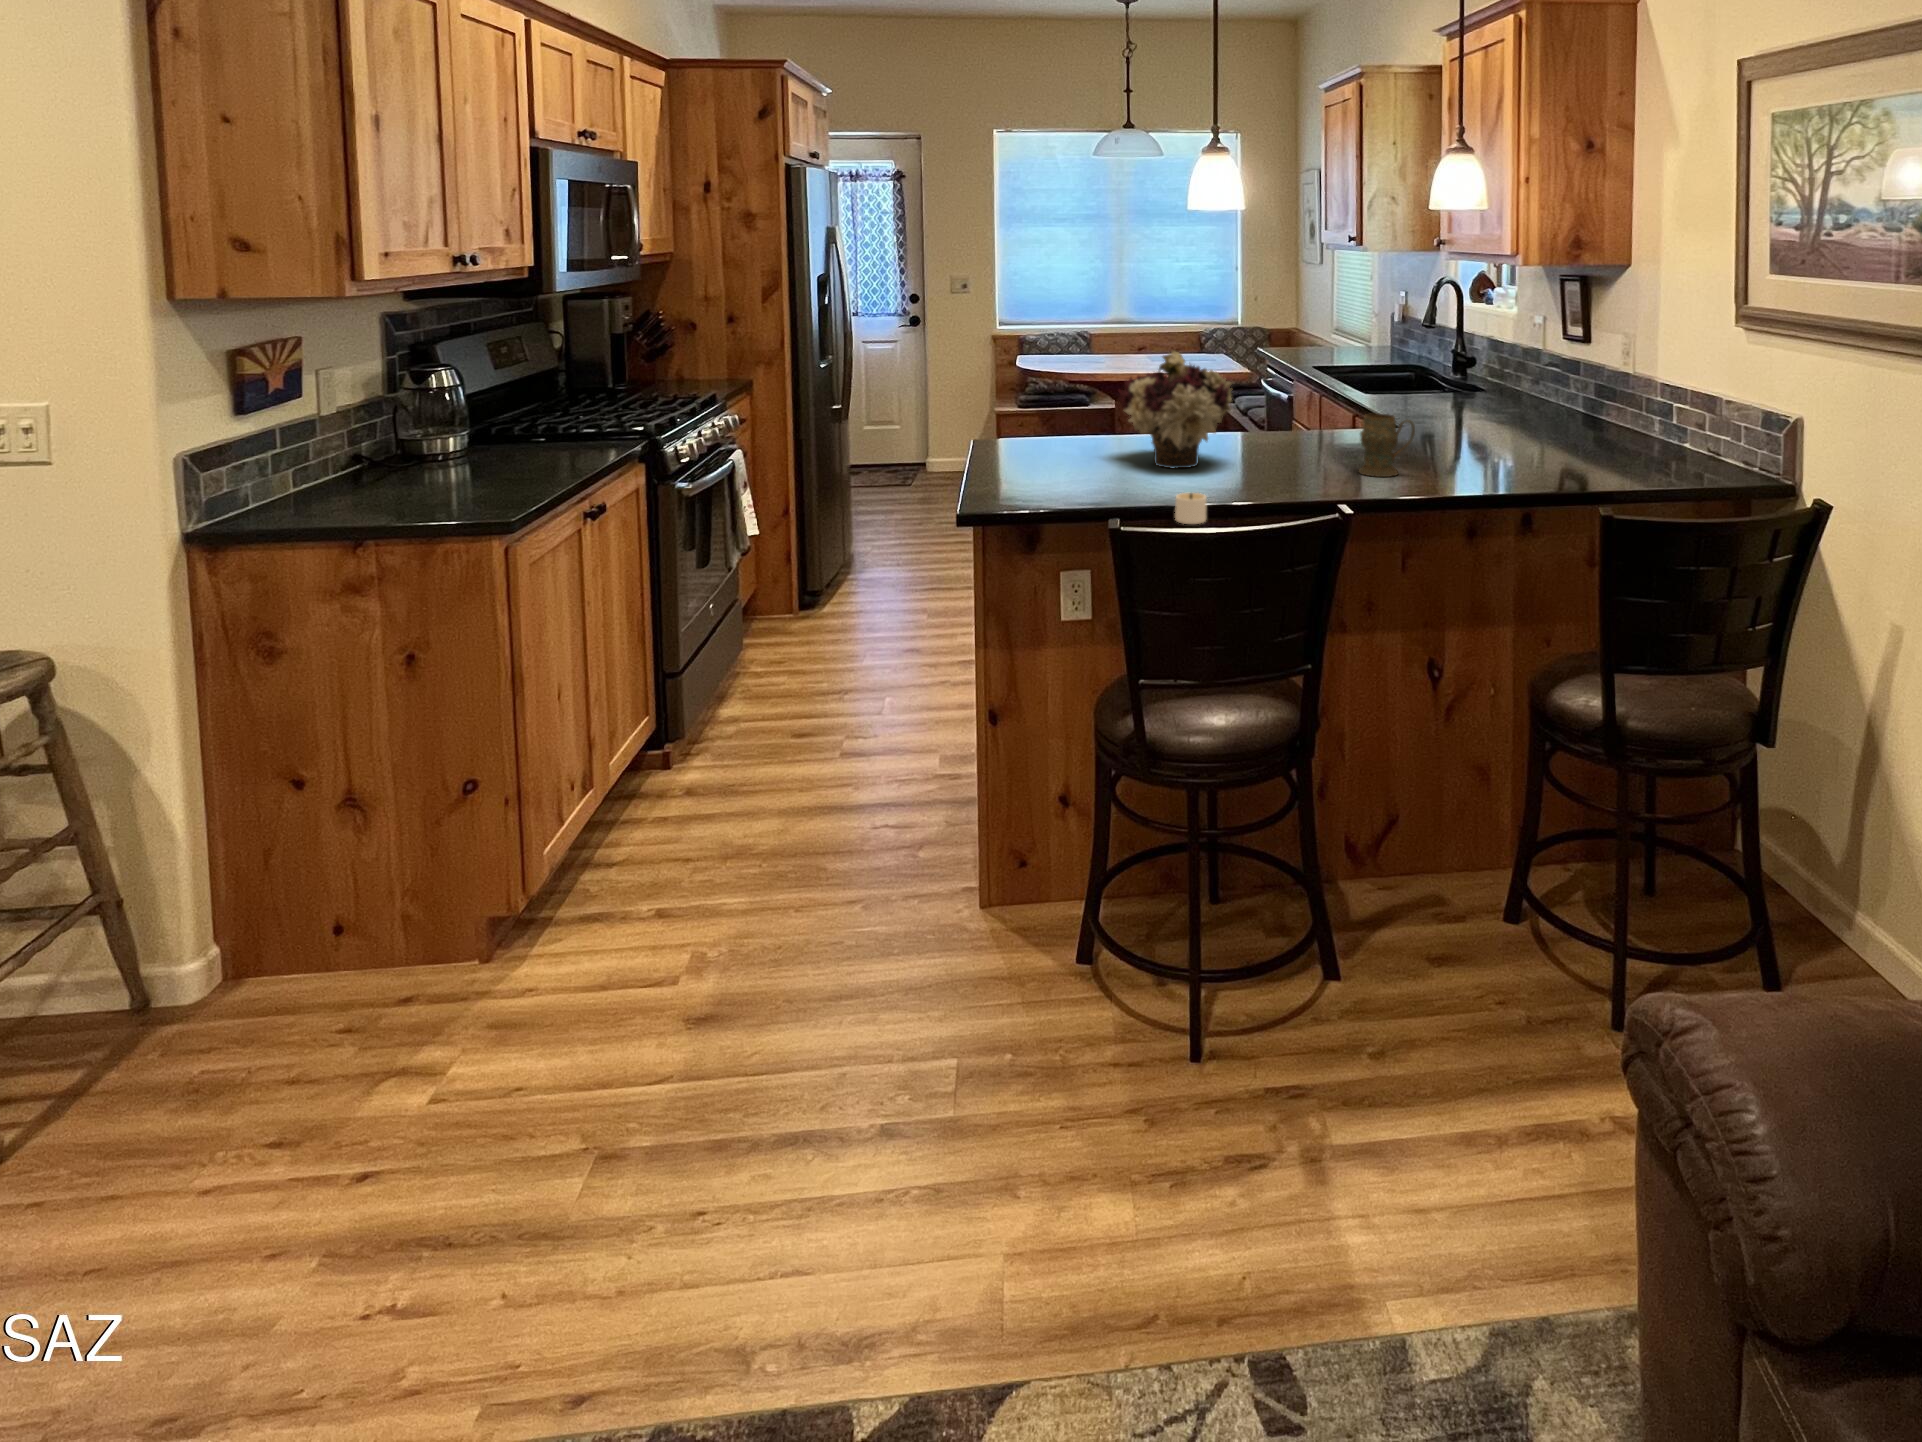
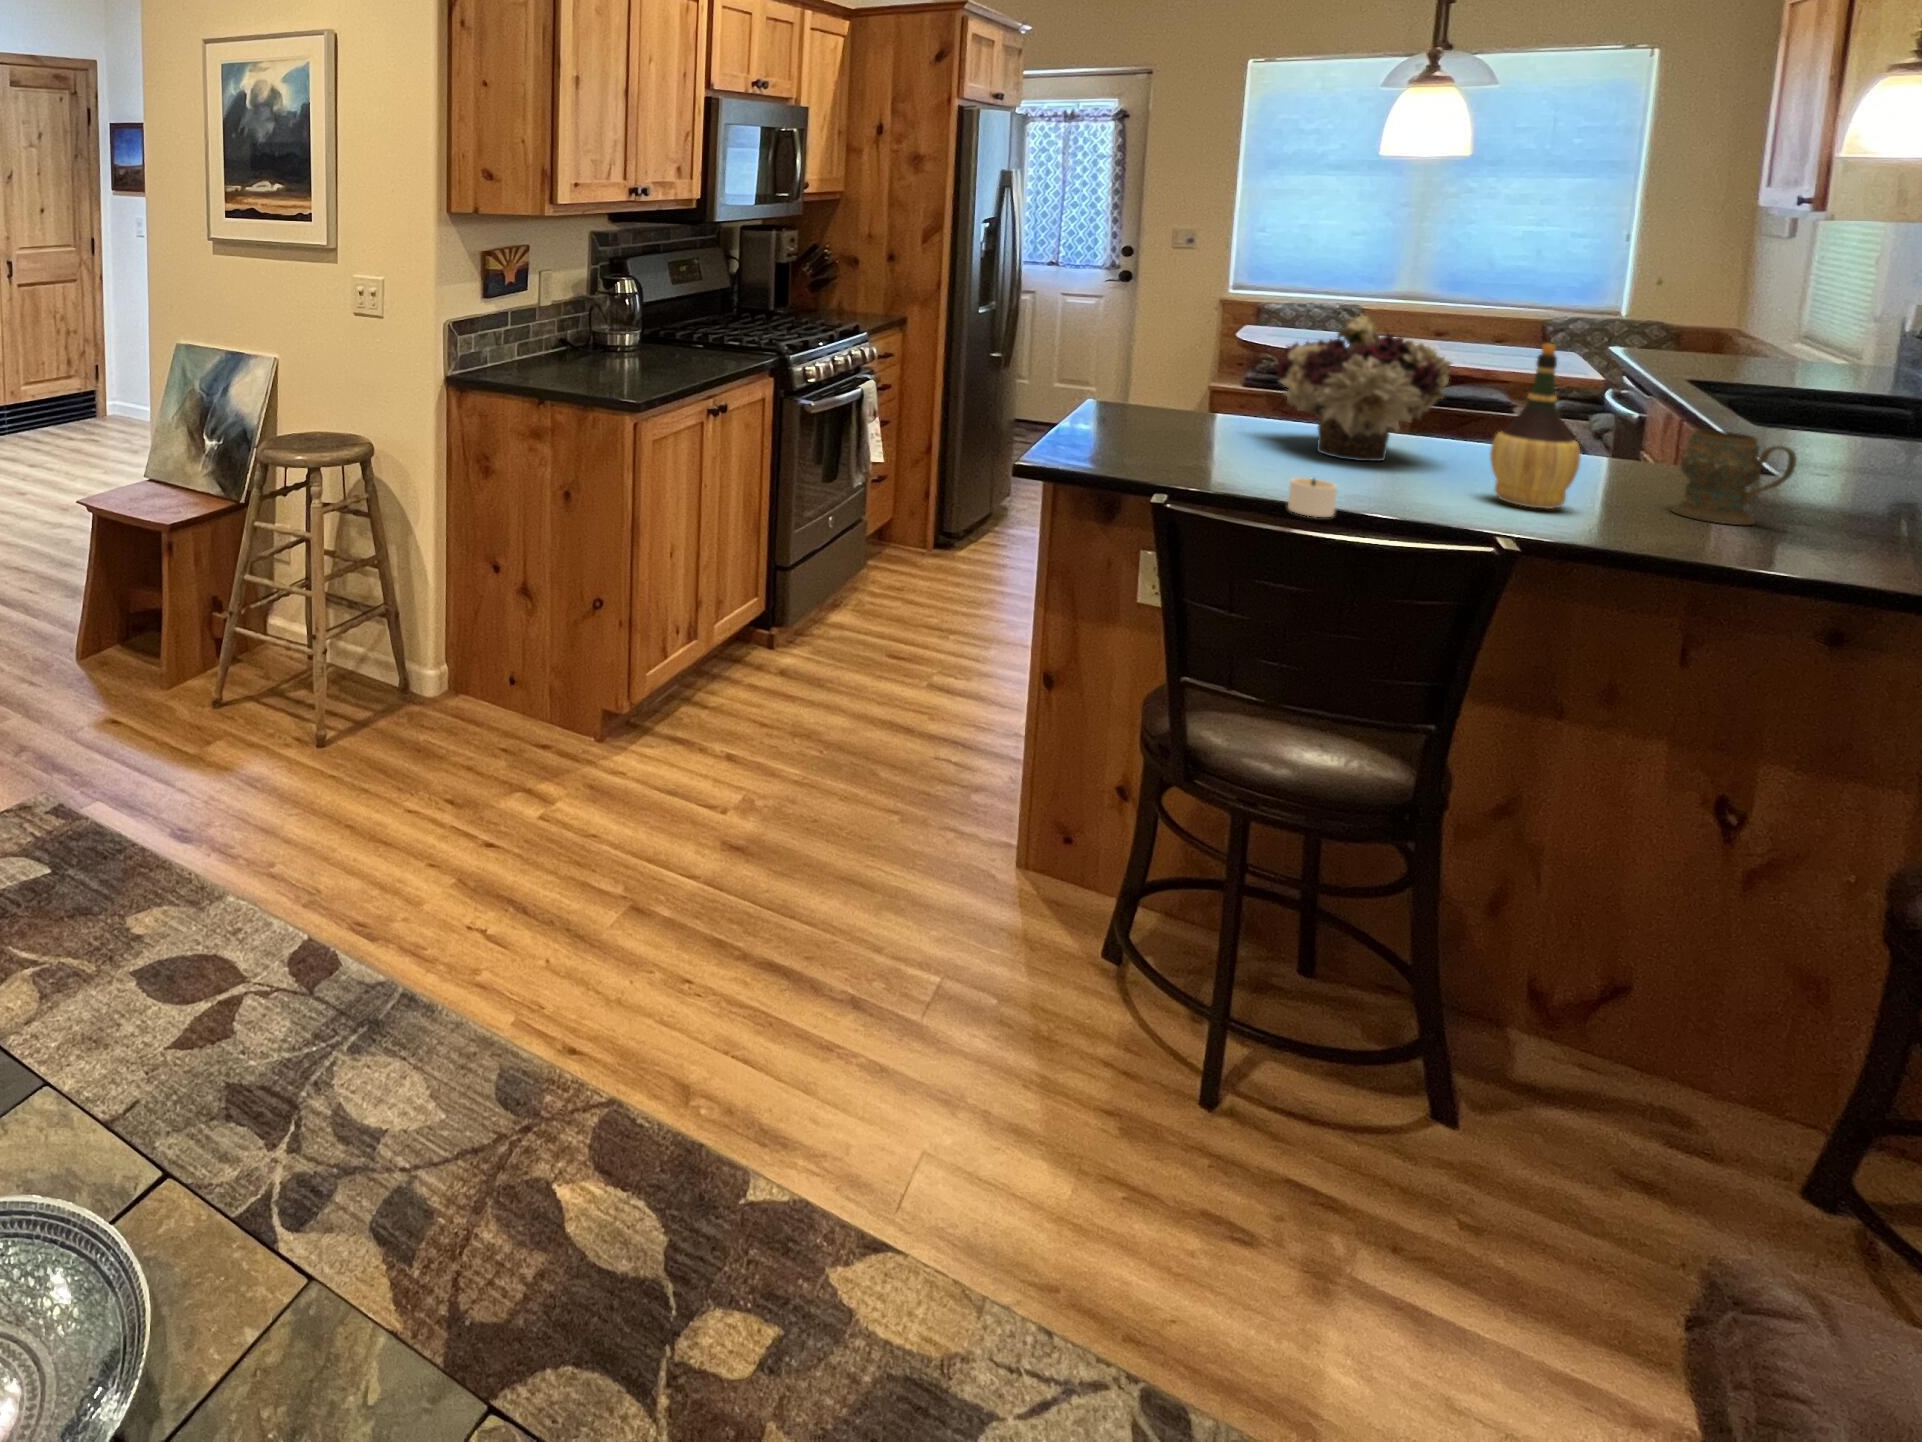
wine bottle: none [1271,364,1320,486] -> present [1490,344,1581,509]

